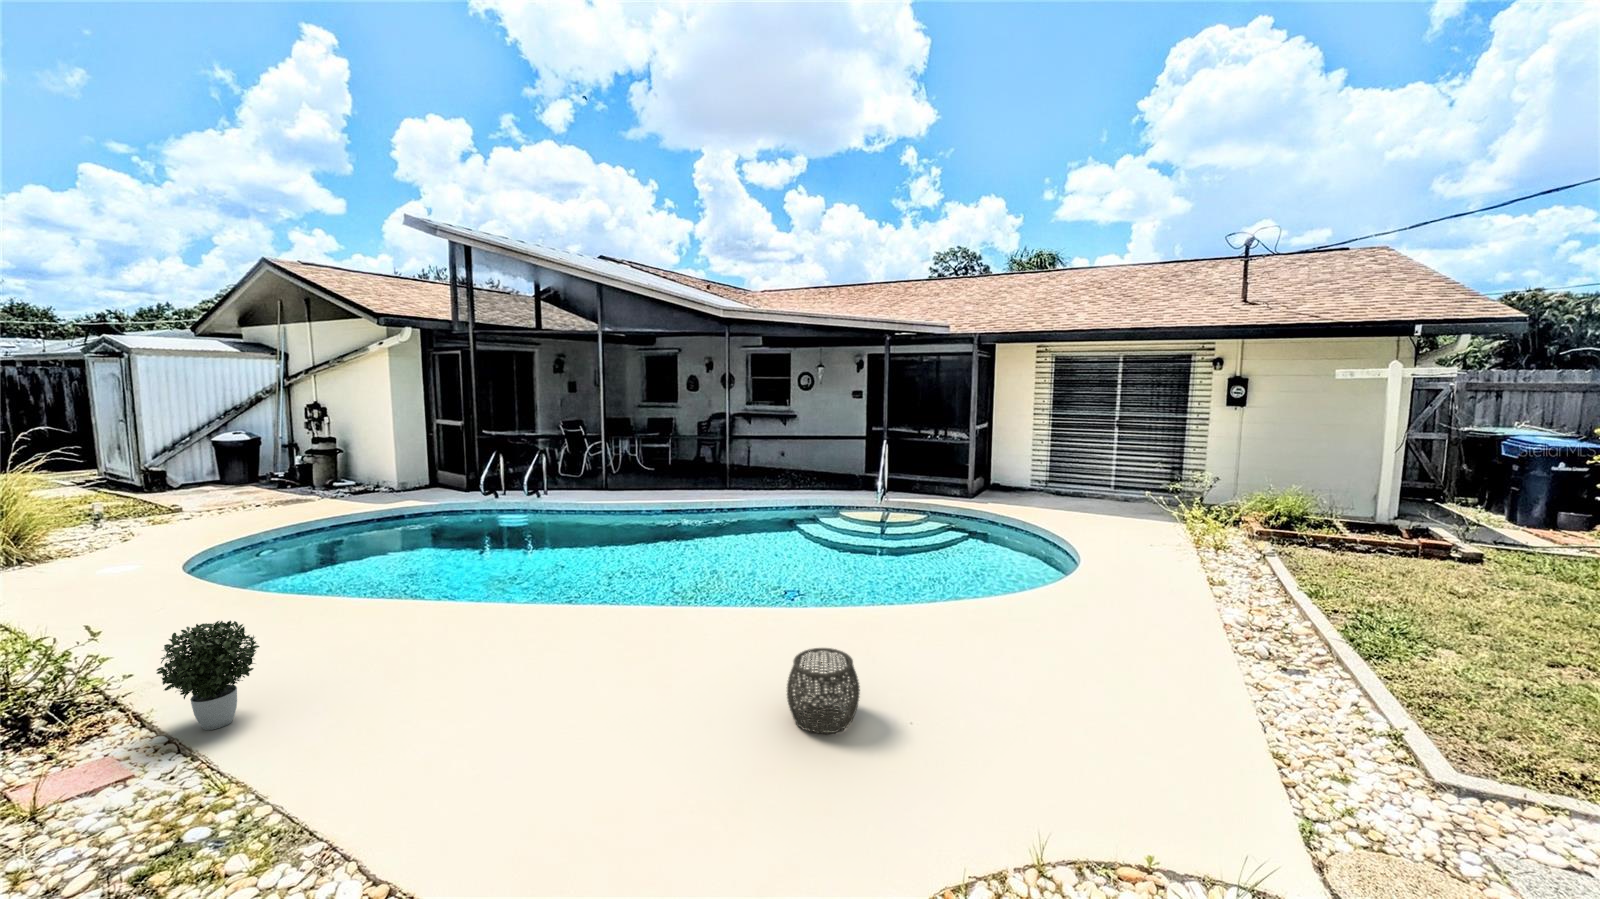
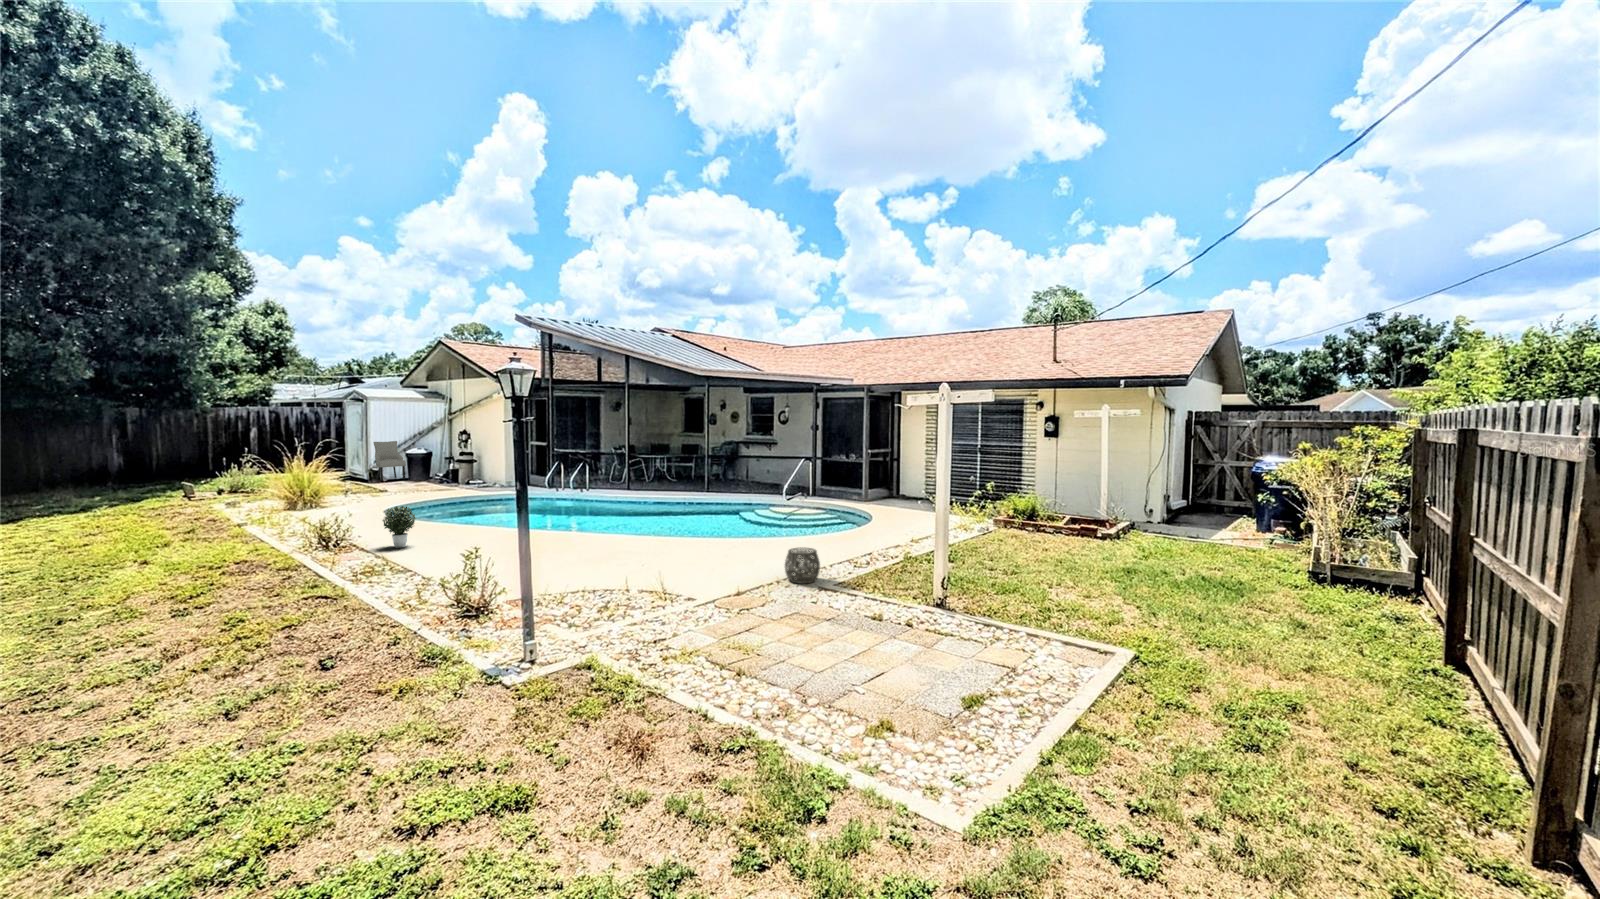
chair: none [150,422,215,487] -> present [373,441,406,481]
woven basket: present [787,648,860,735] -> present [785,547,820,584]

